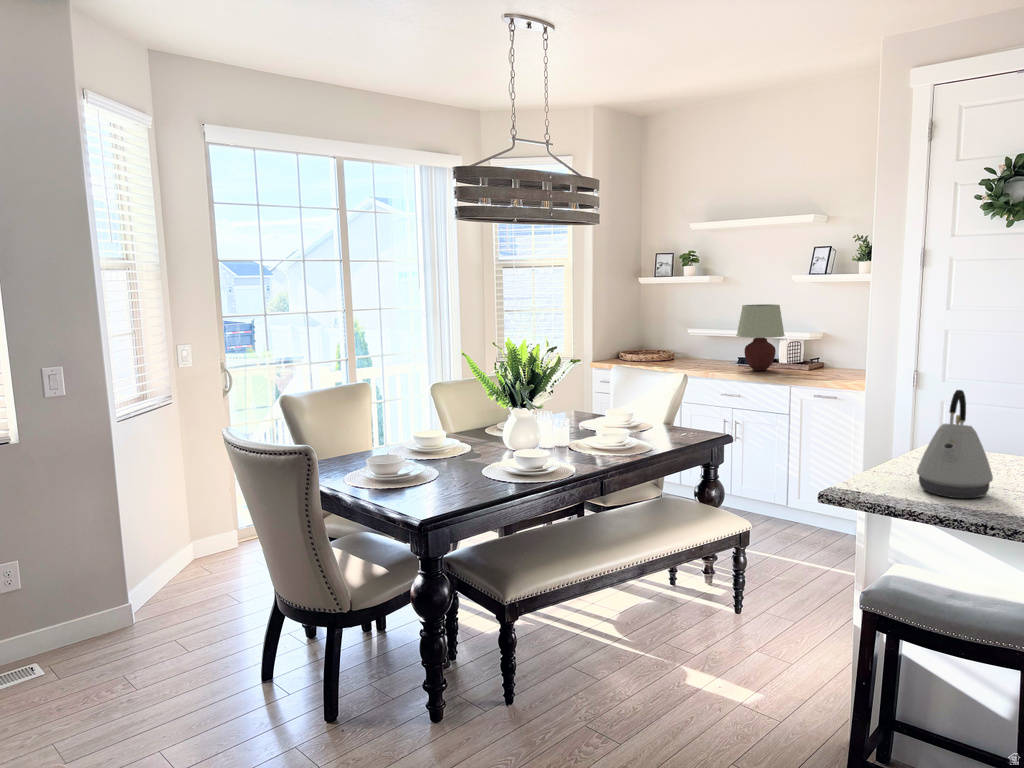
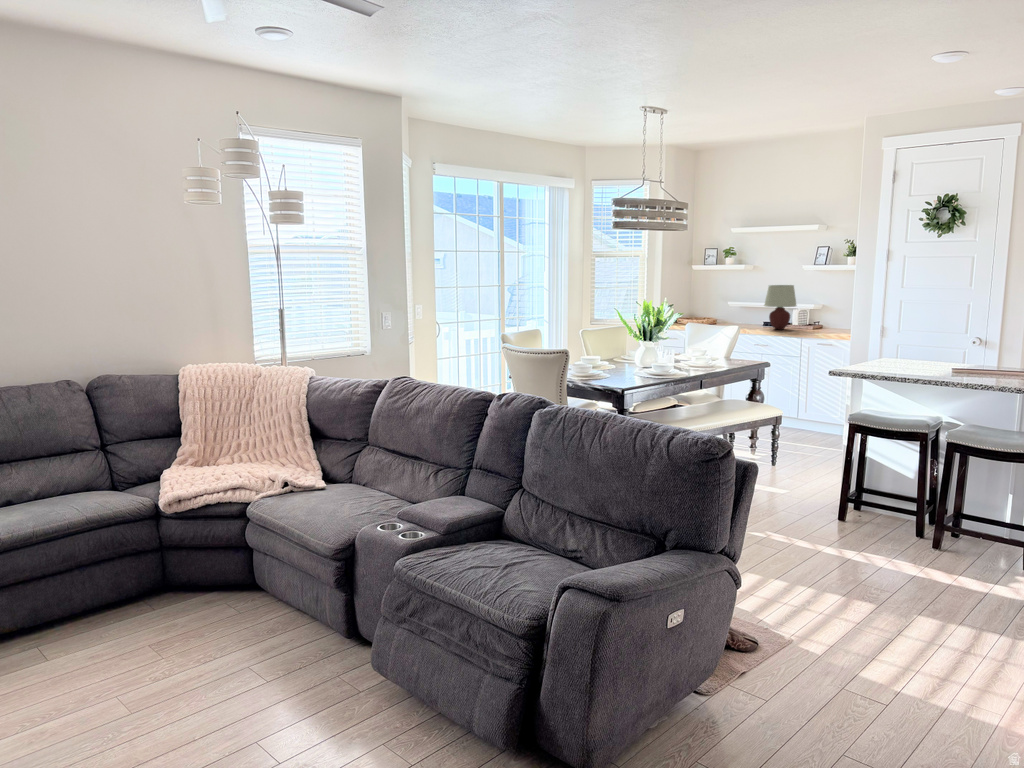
kettle: present [917,390,993,498] -> none [875,322,909,370]

